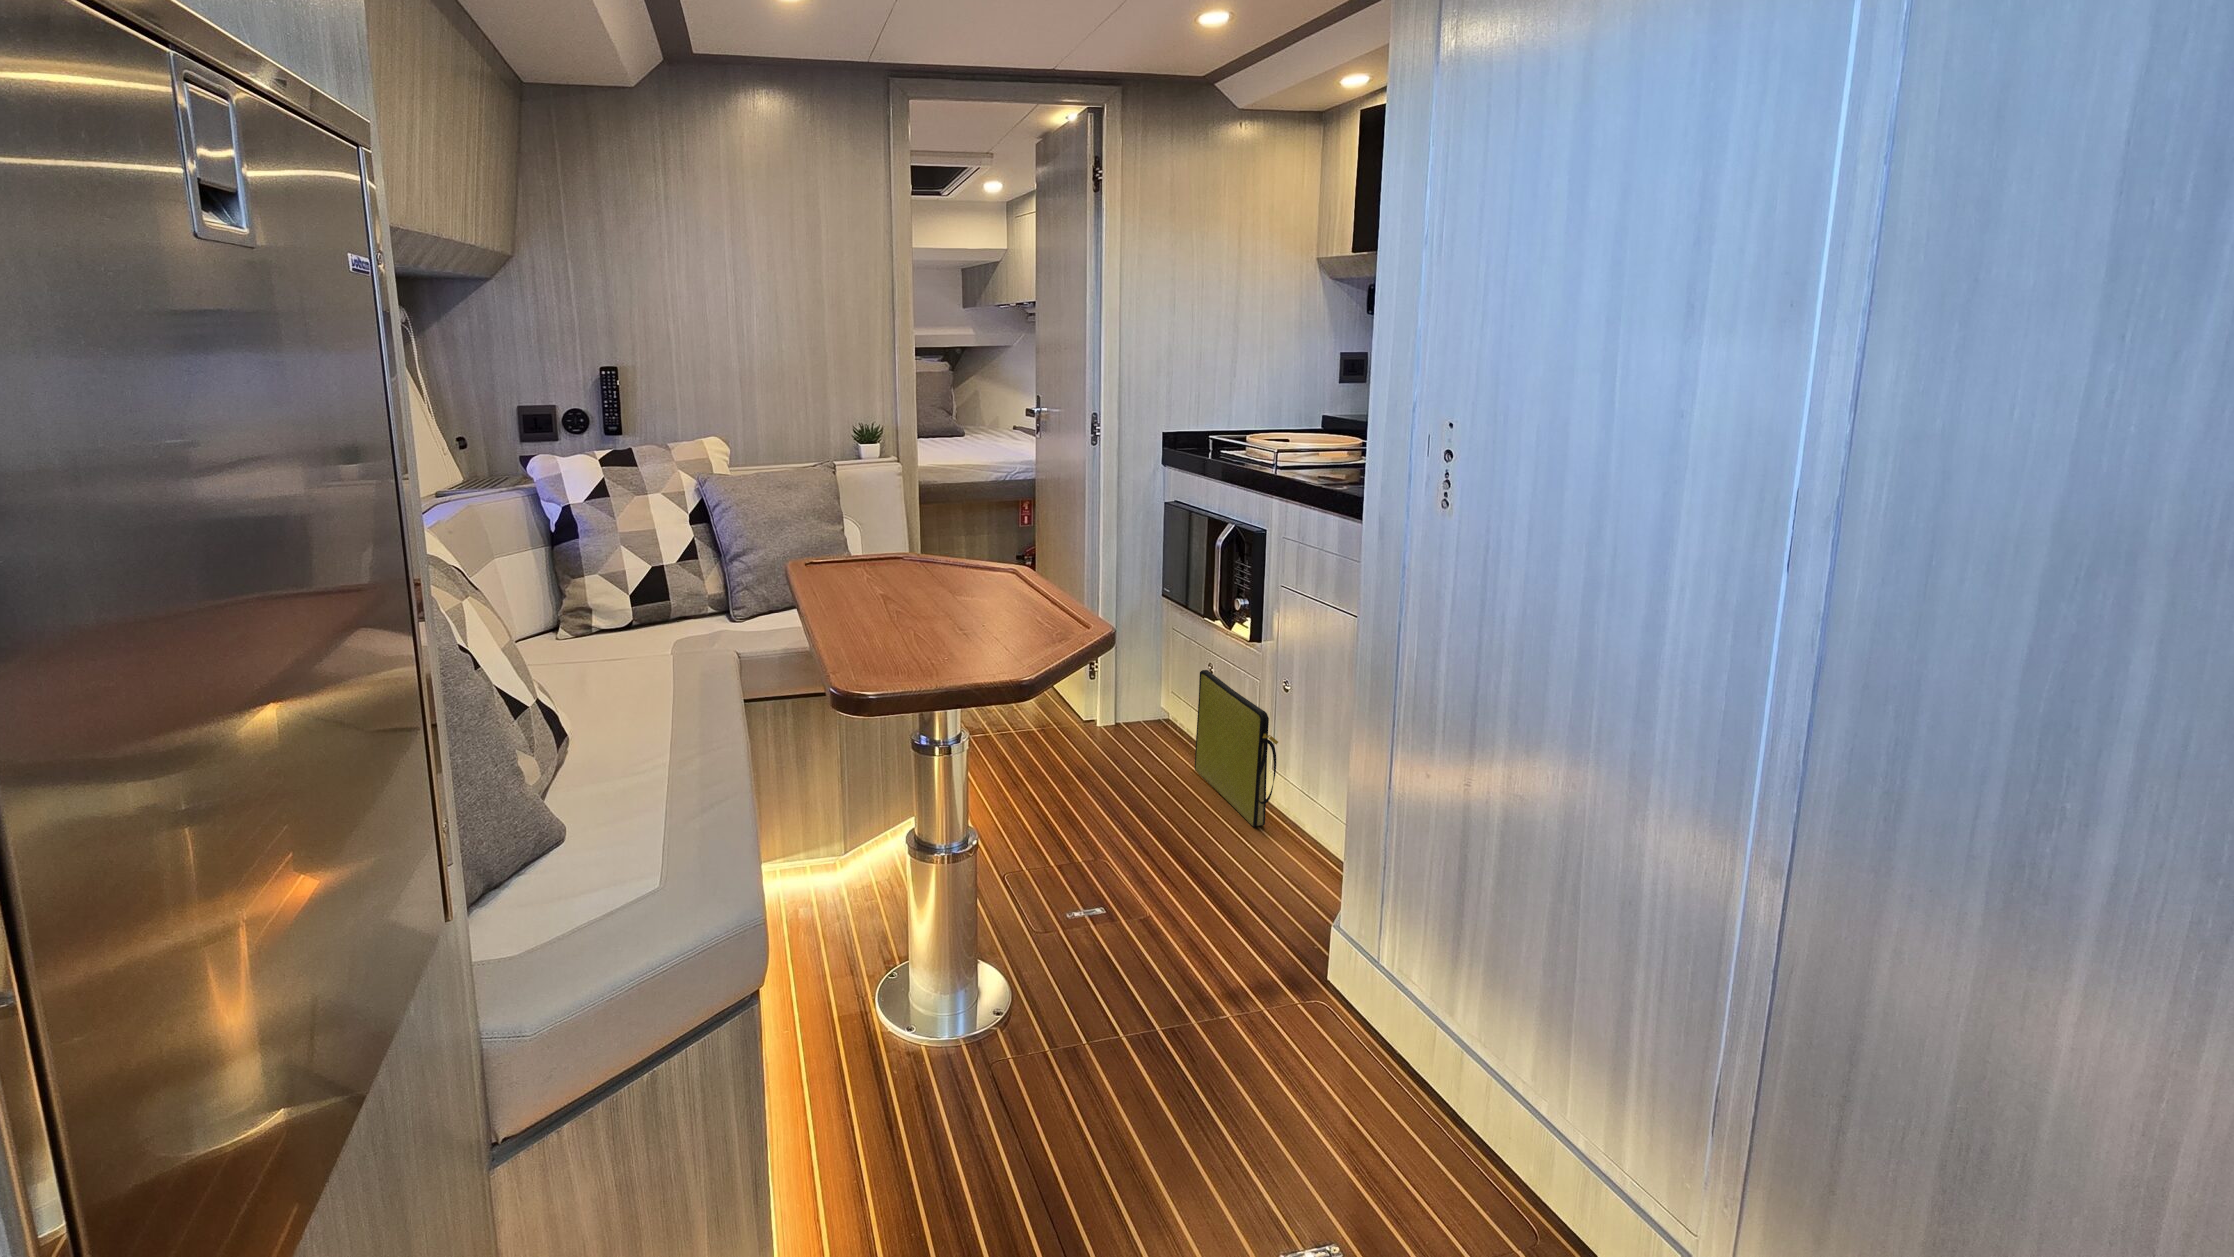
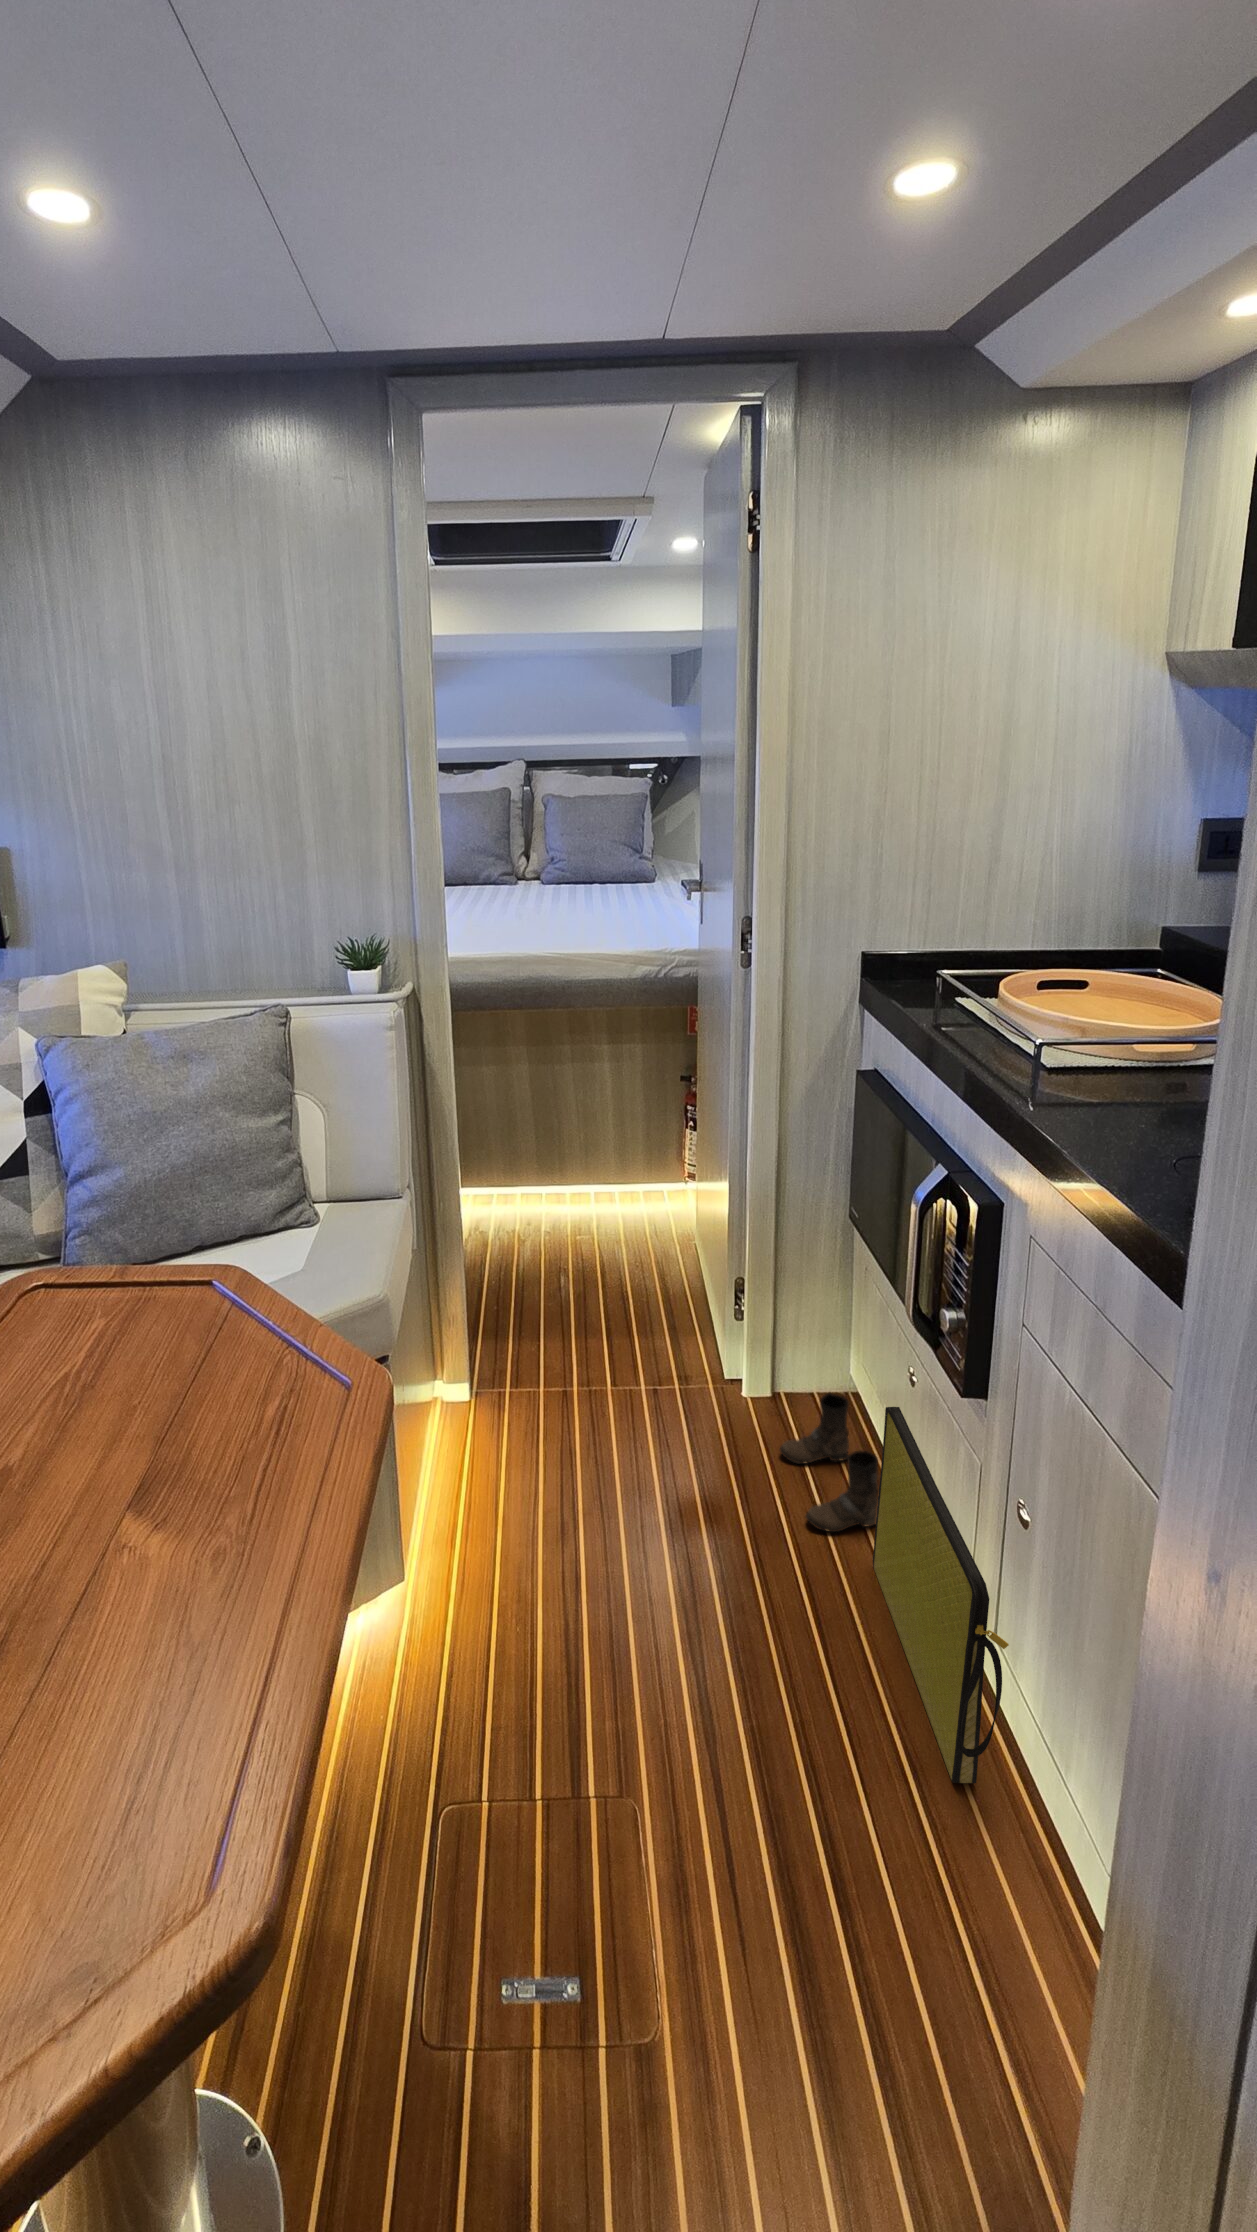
boots: none [1130,697,1193,760] -> present [779,1393,878,1532]

